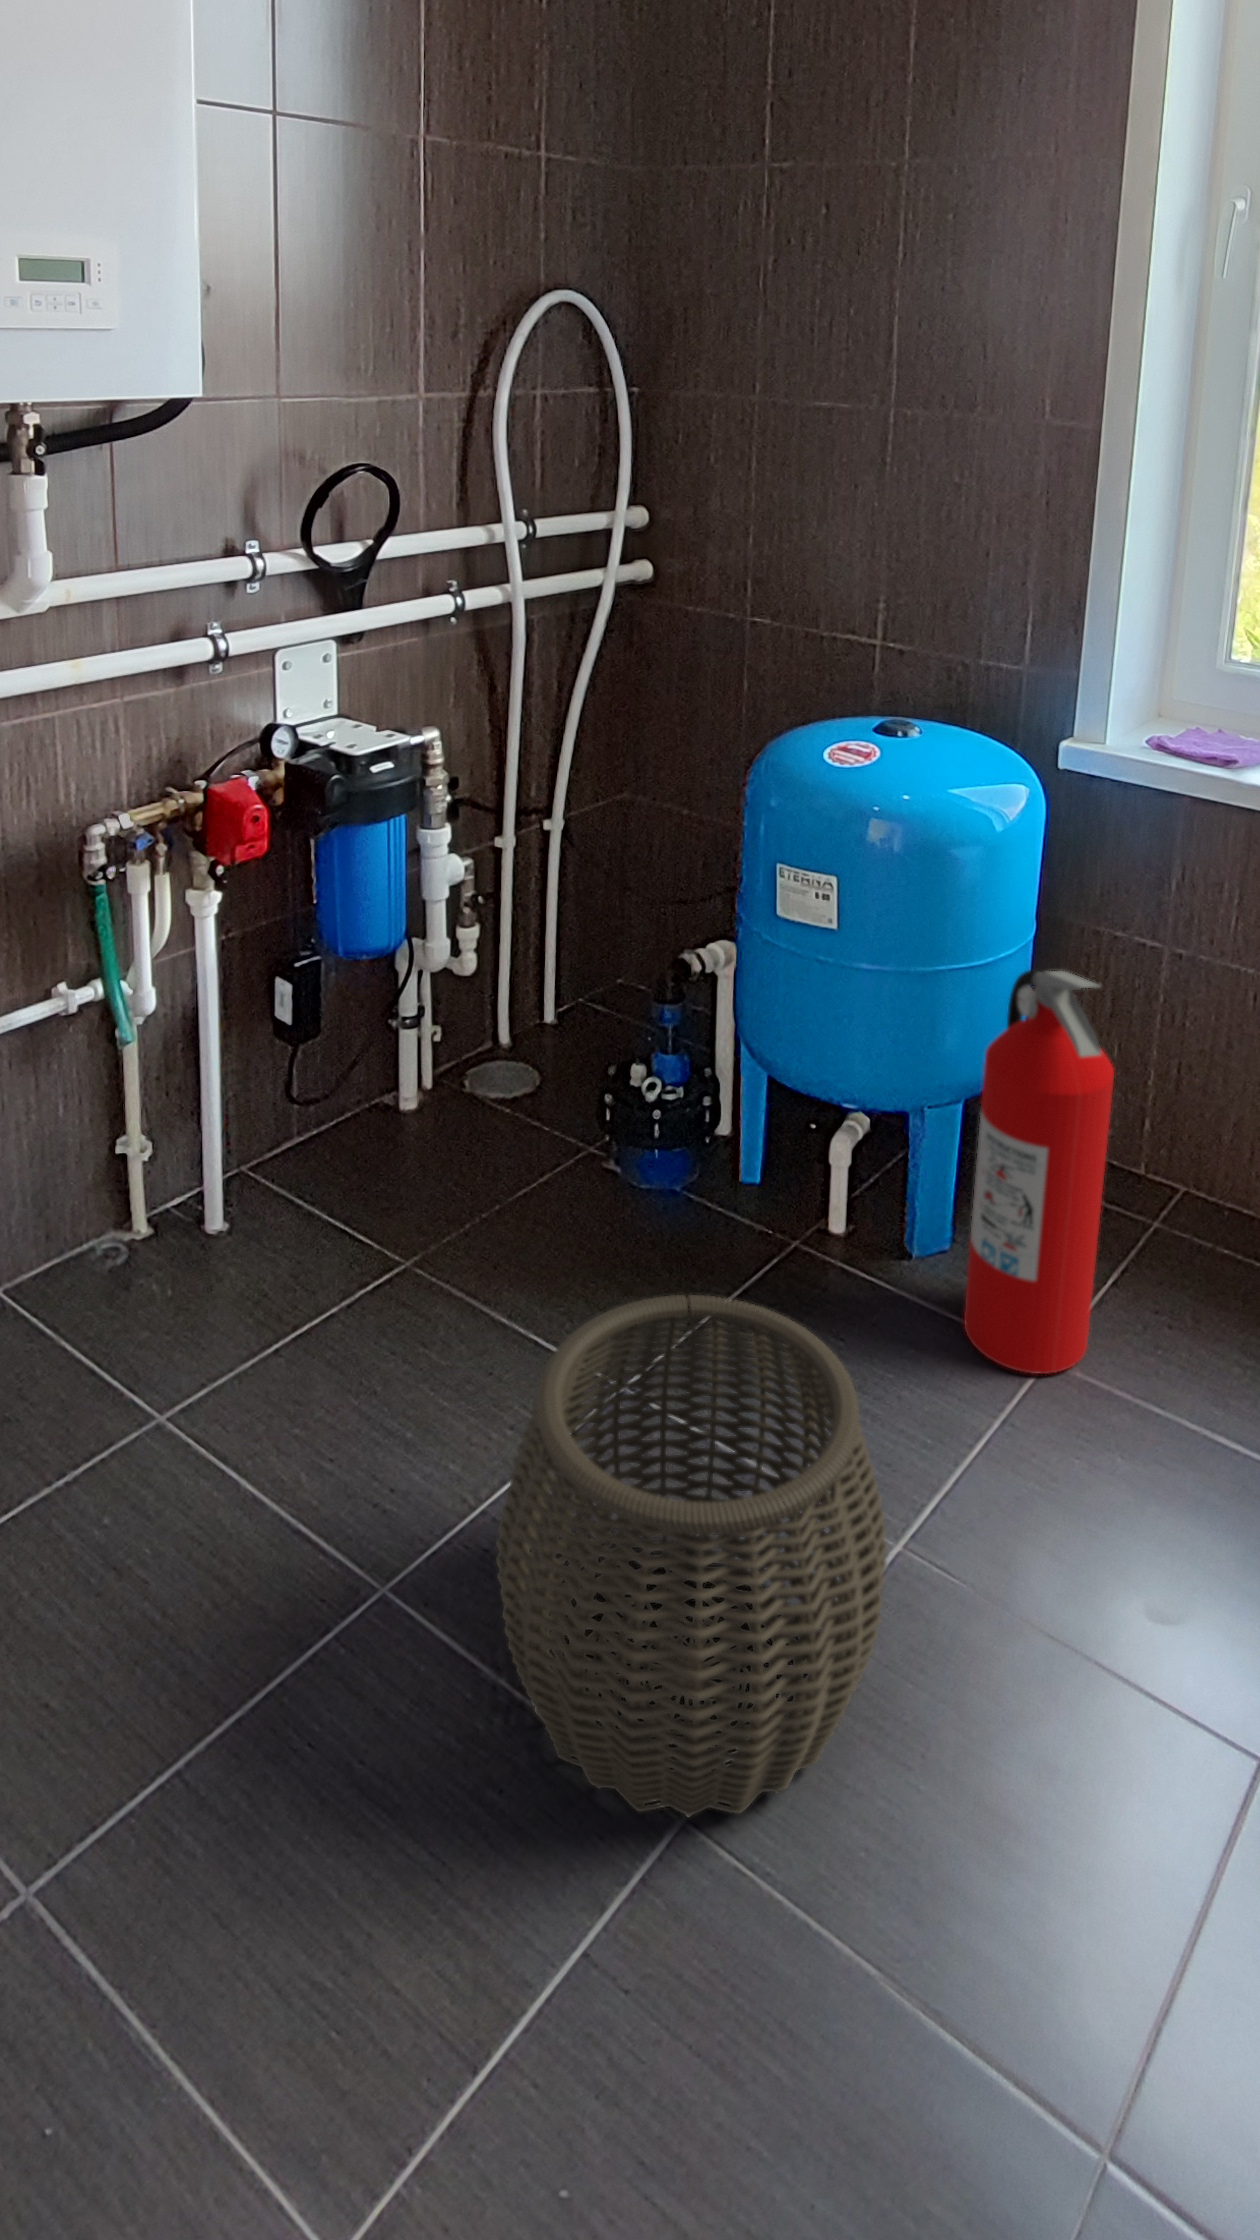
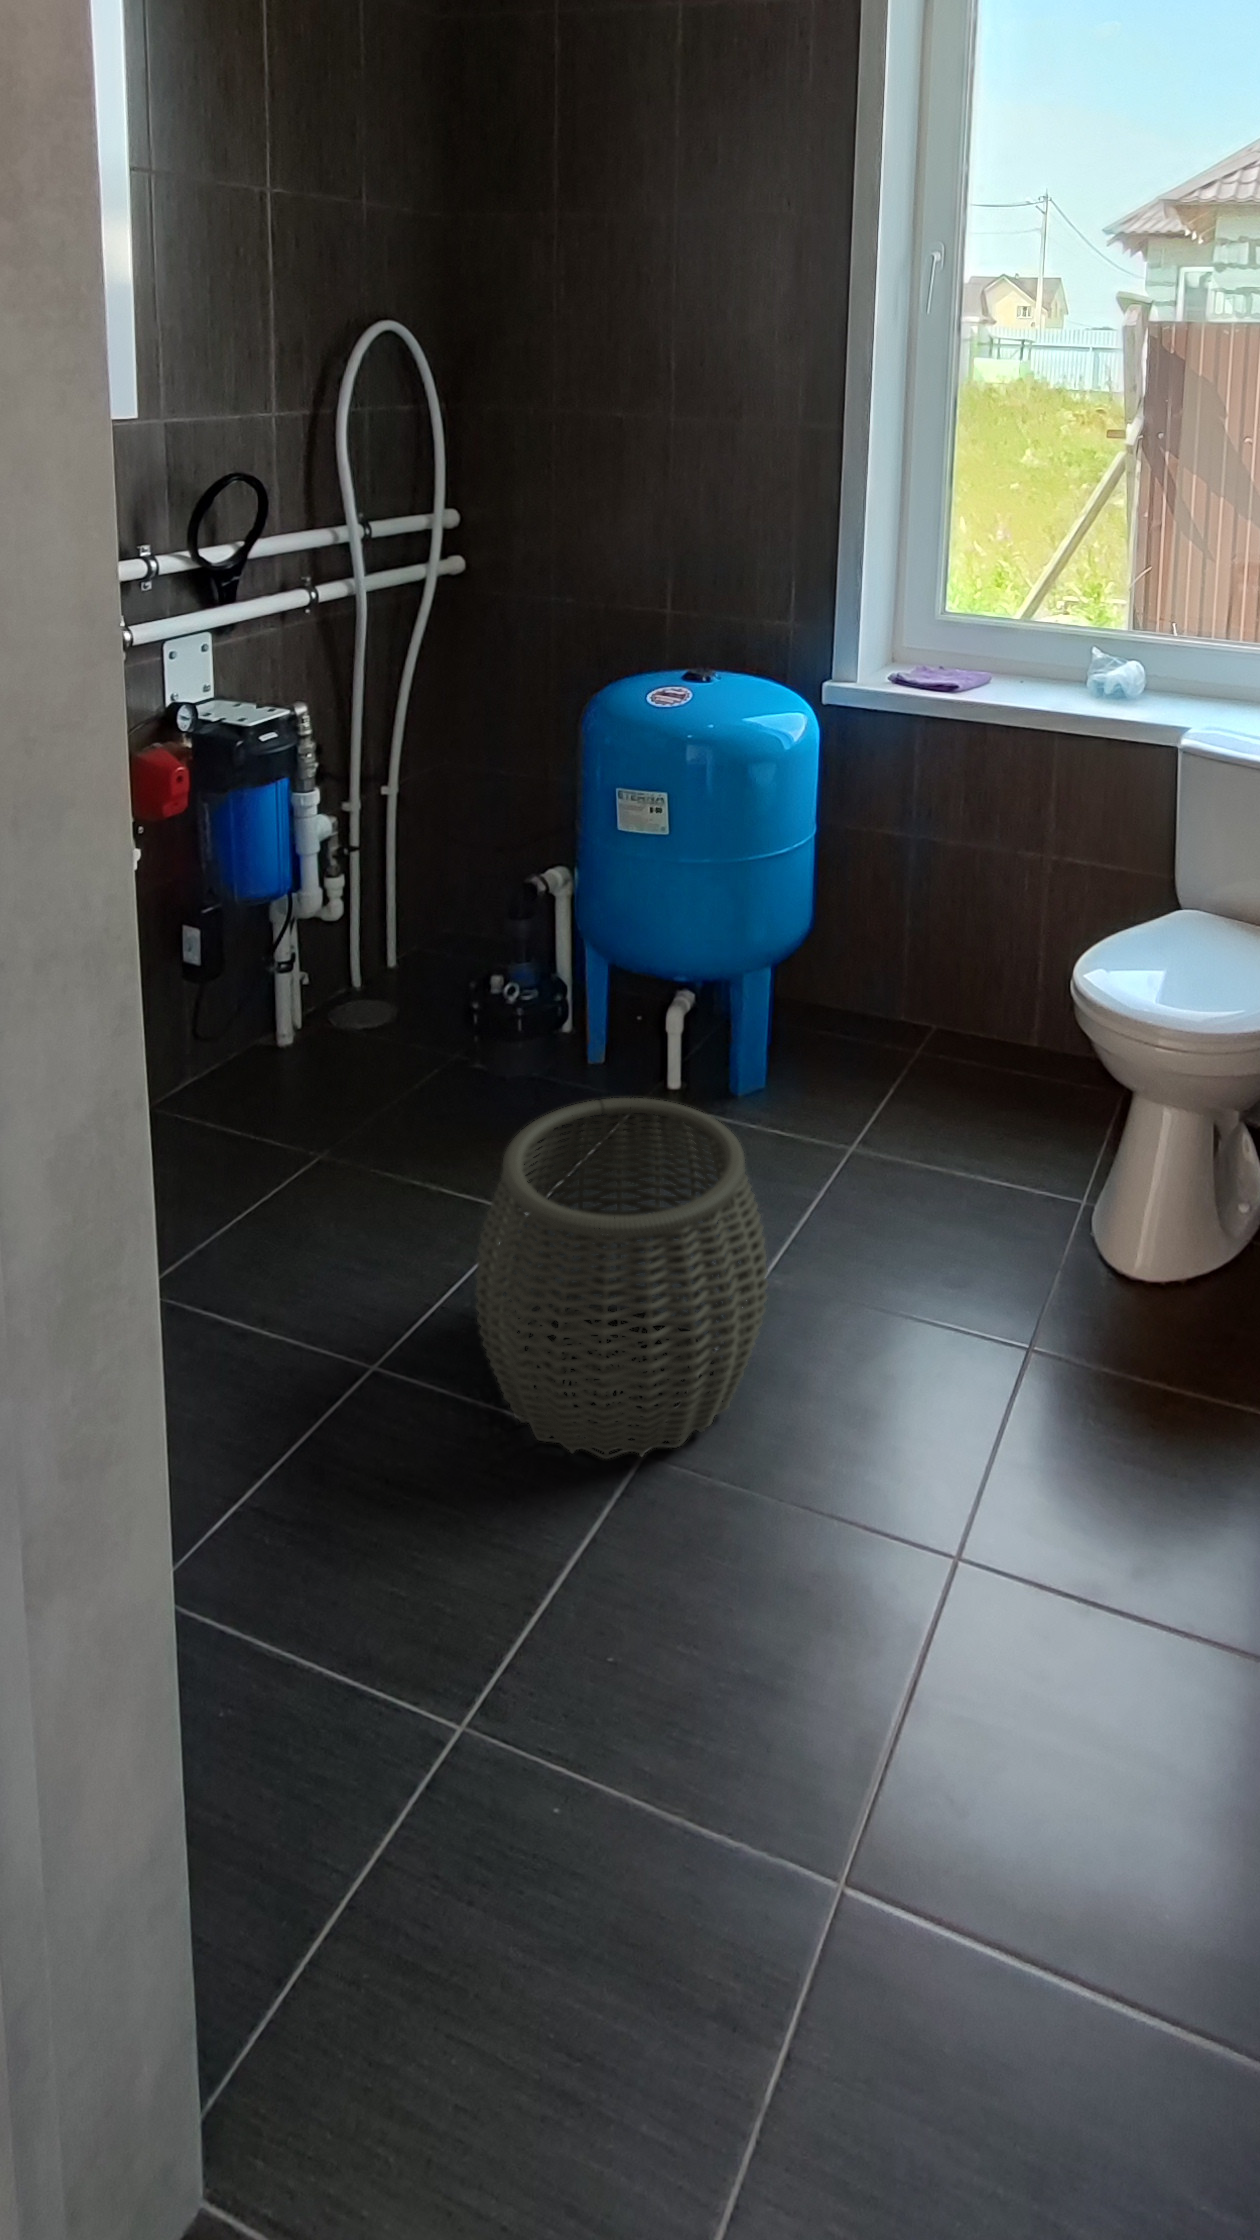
fire extinguisher: present [964,970,1114,1374] -> none [784,845,888,1157]

